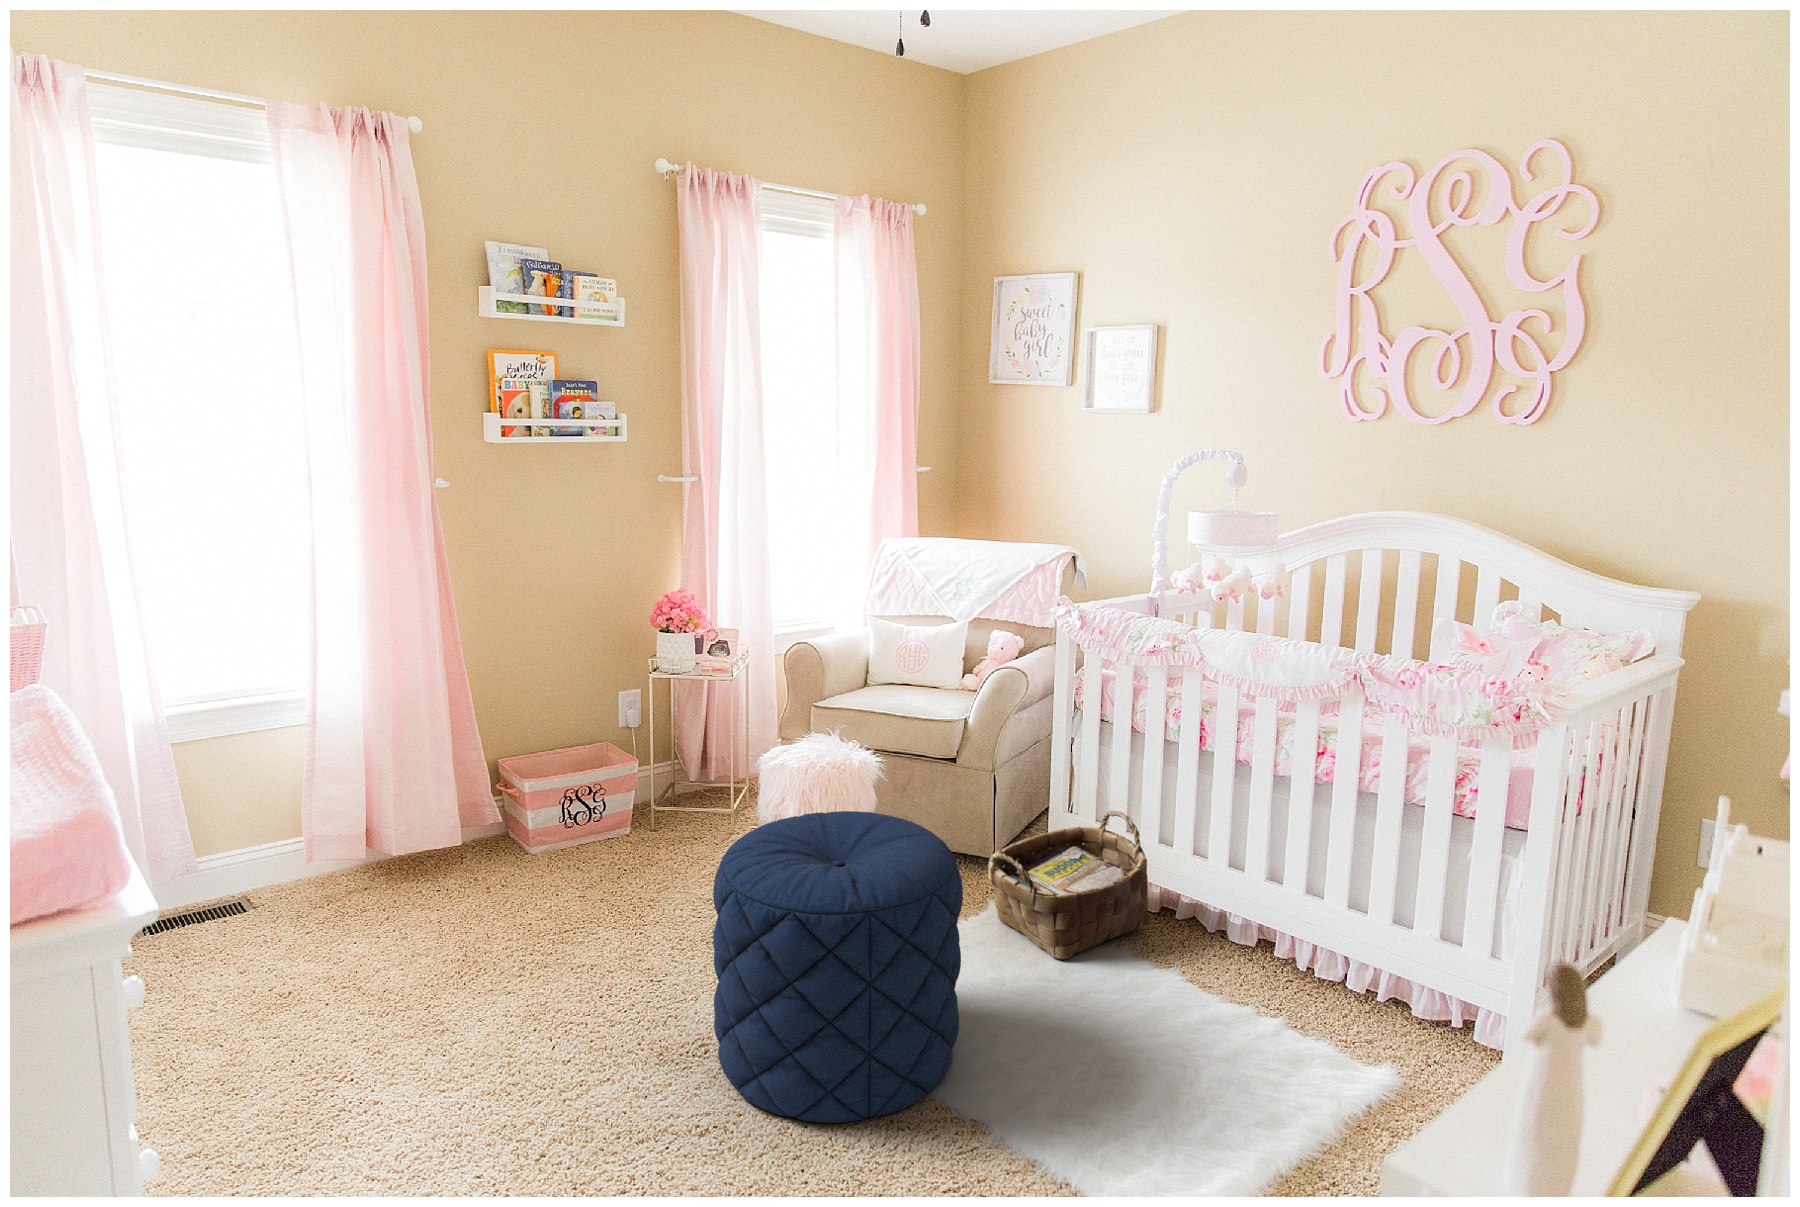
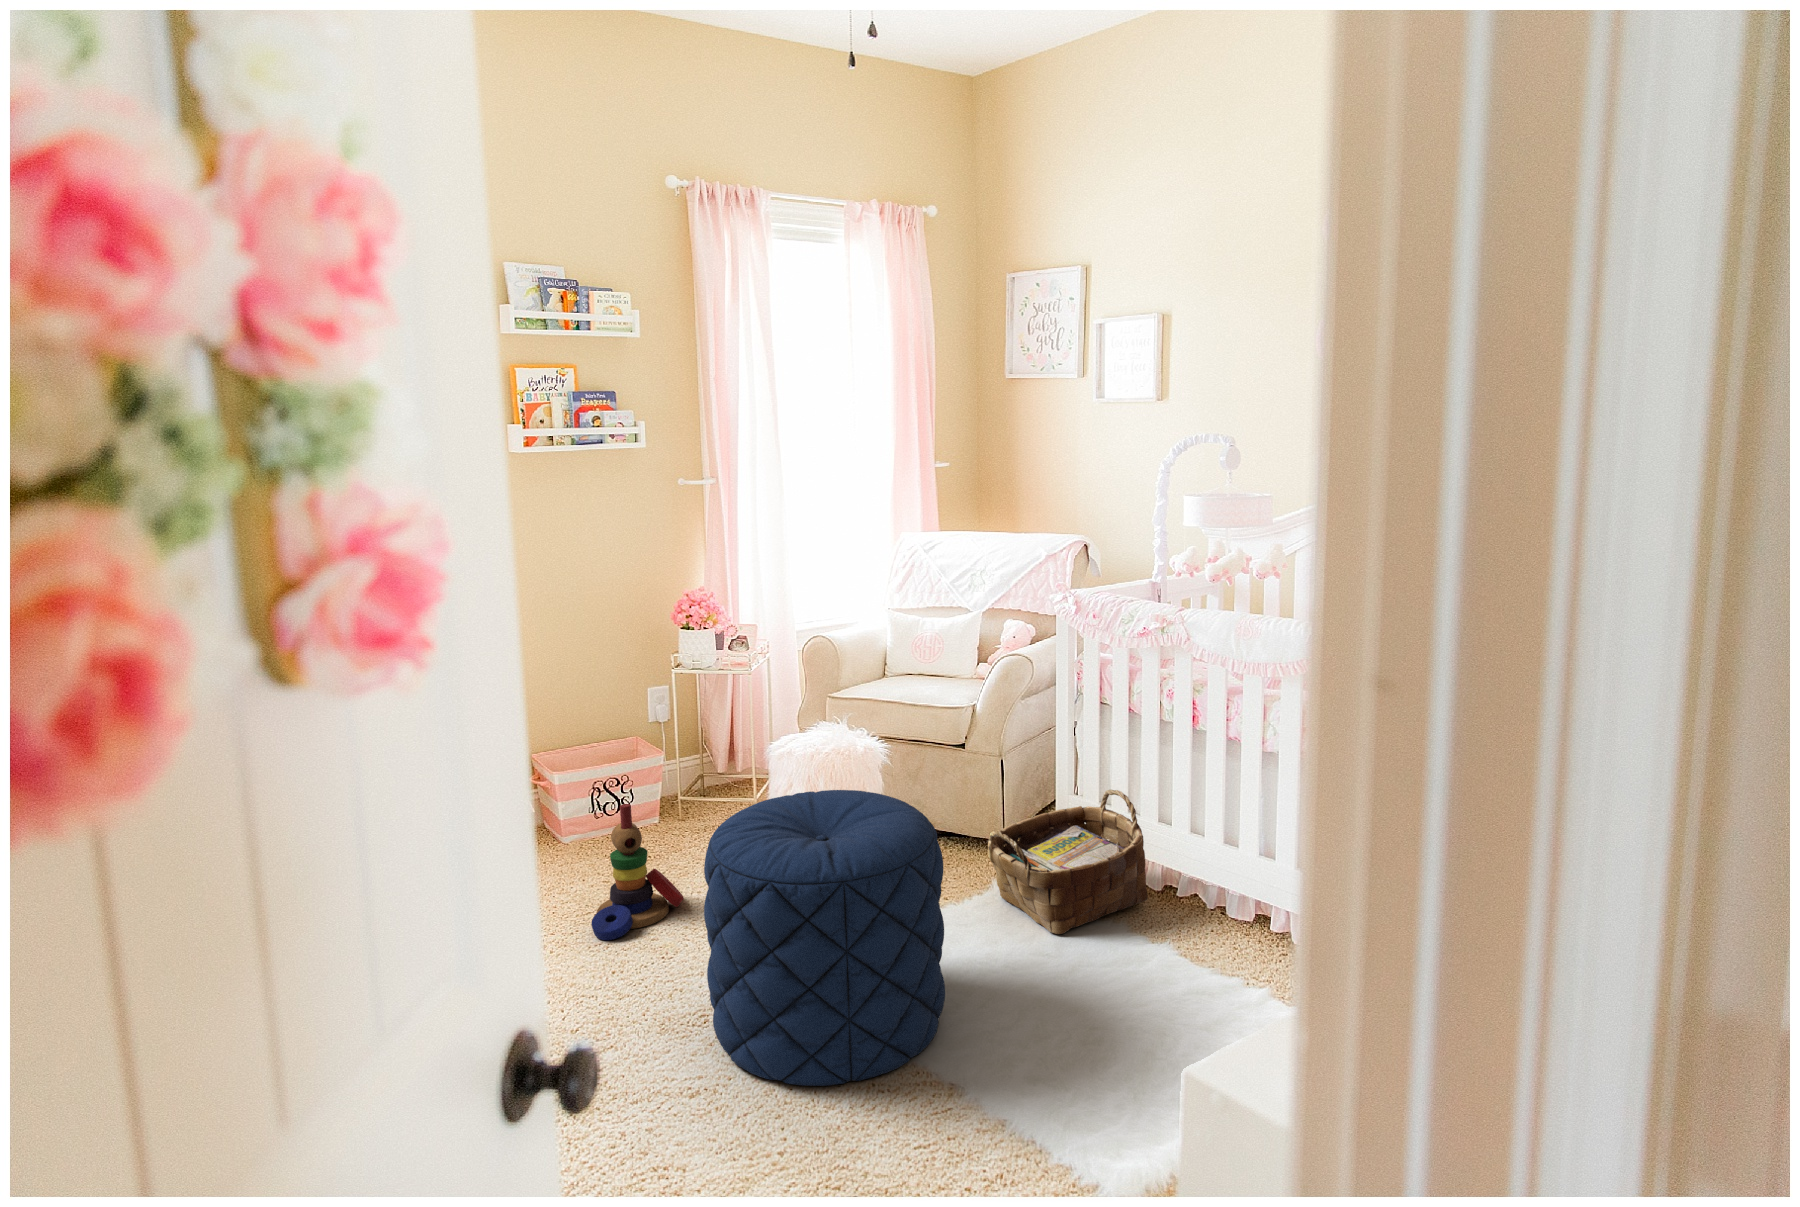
stacking toy: none [575,819,669,962] -> present [591,804,684,940]

